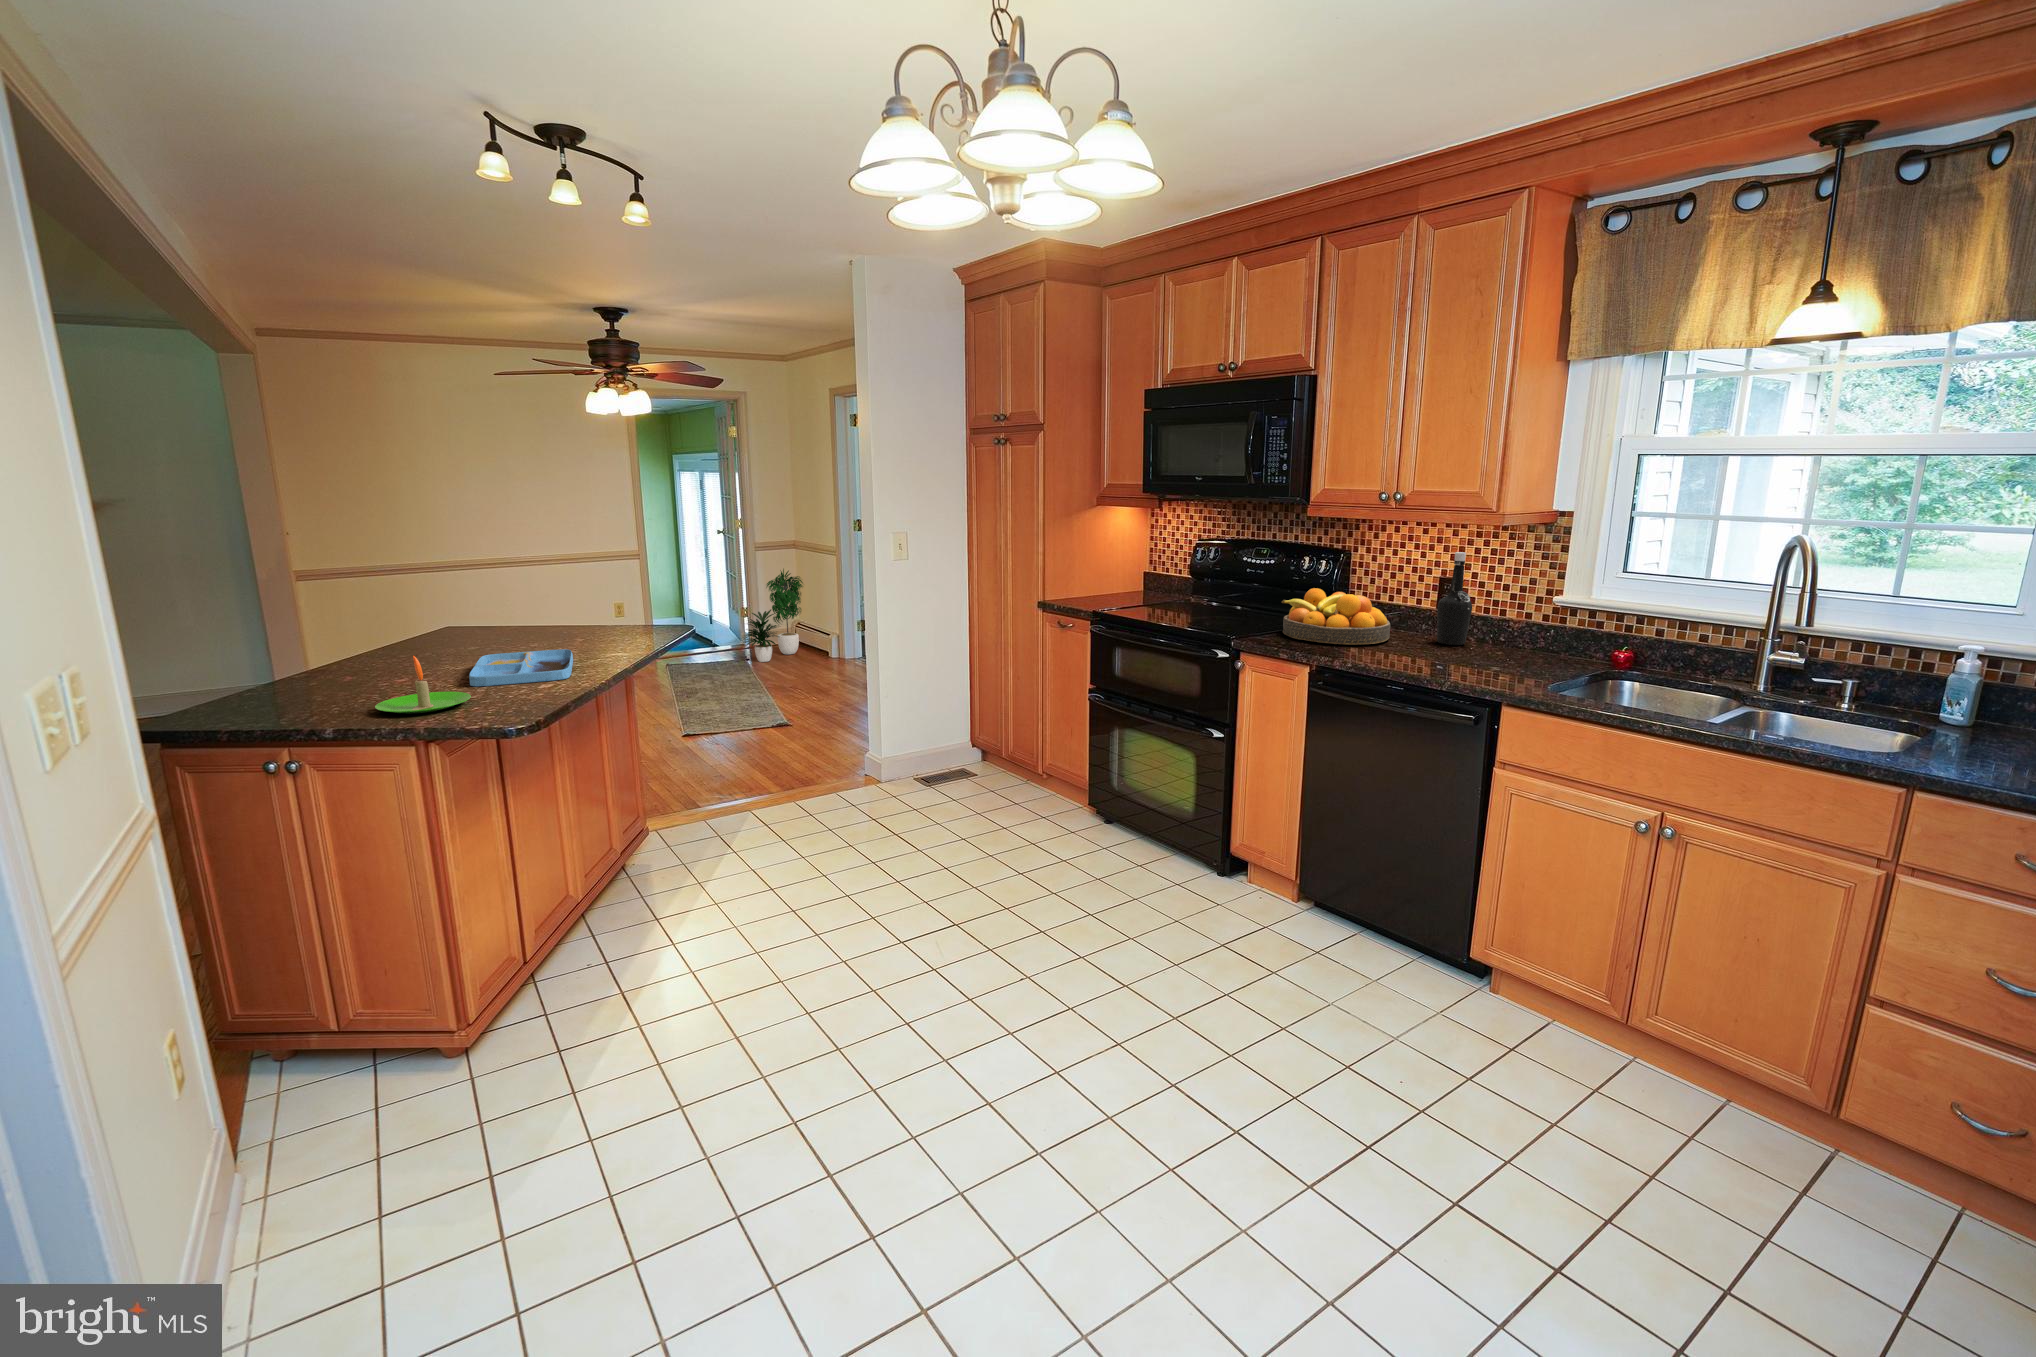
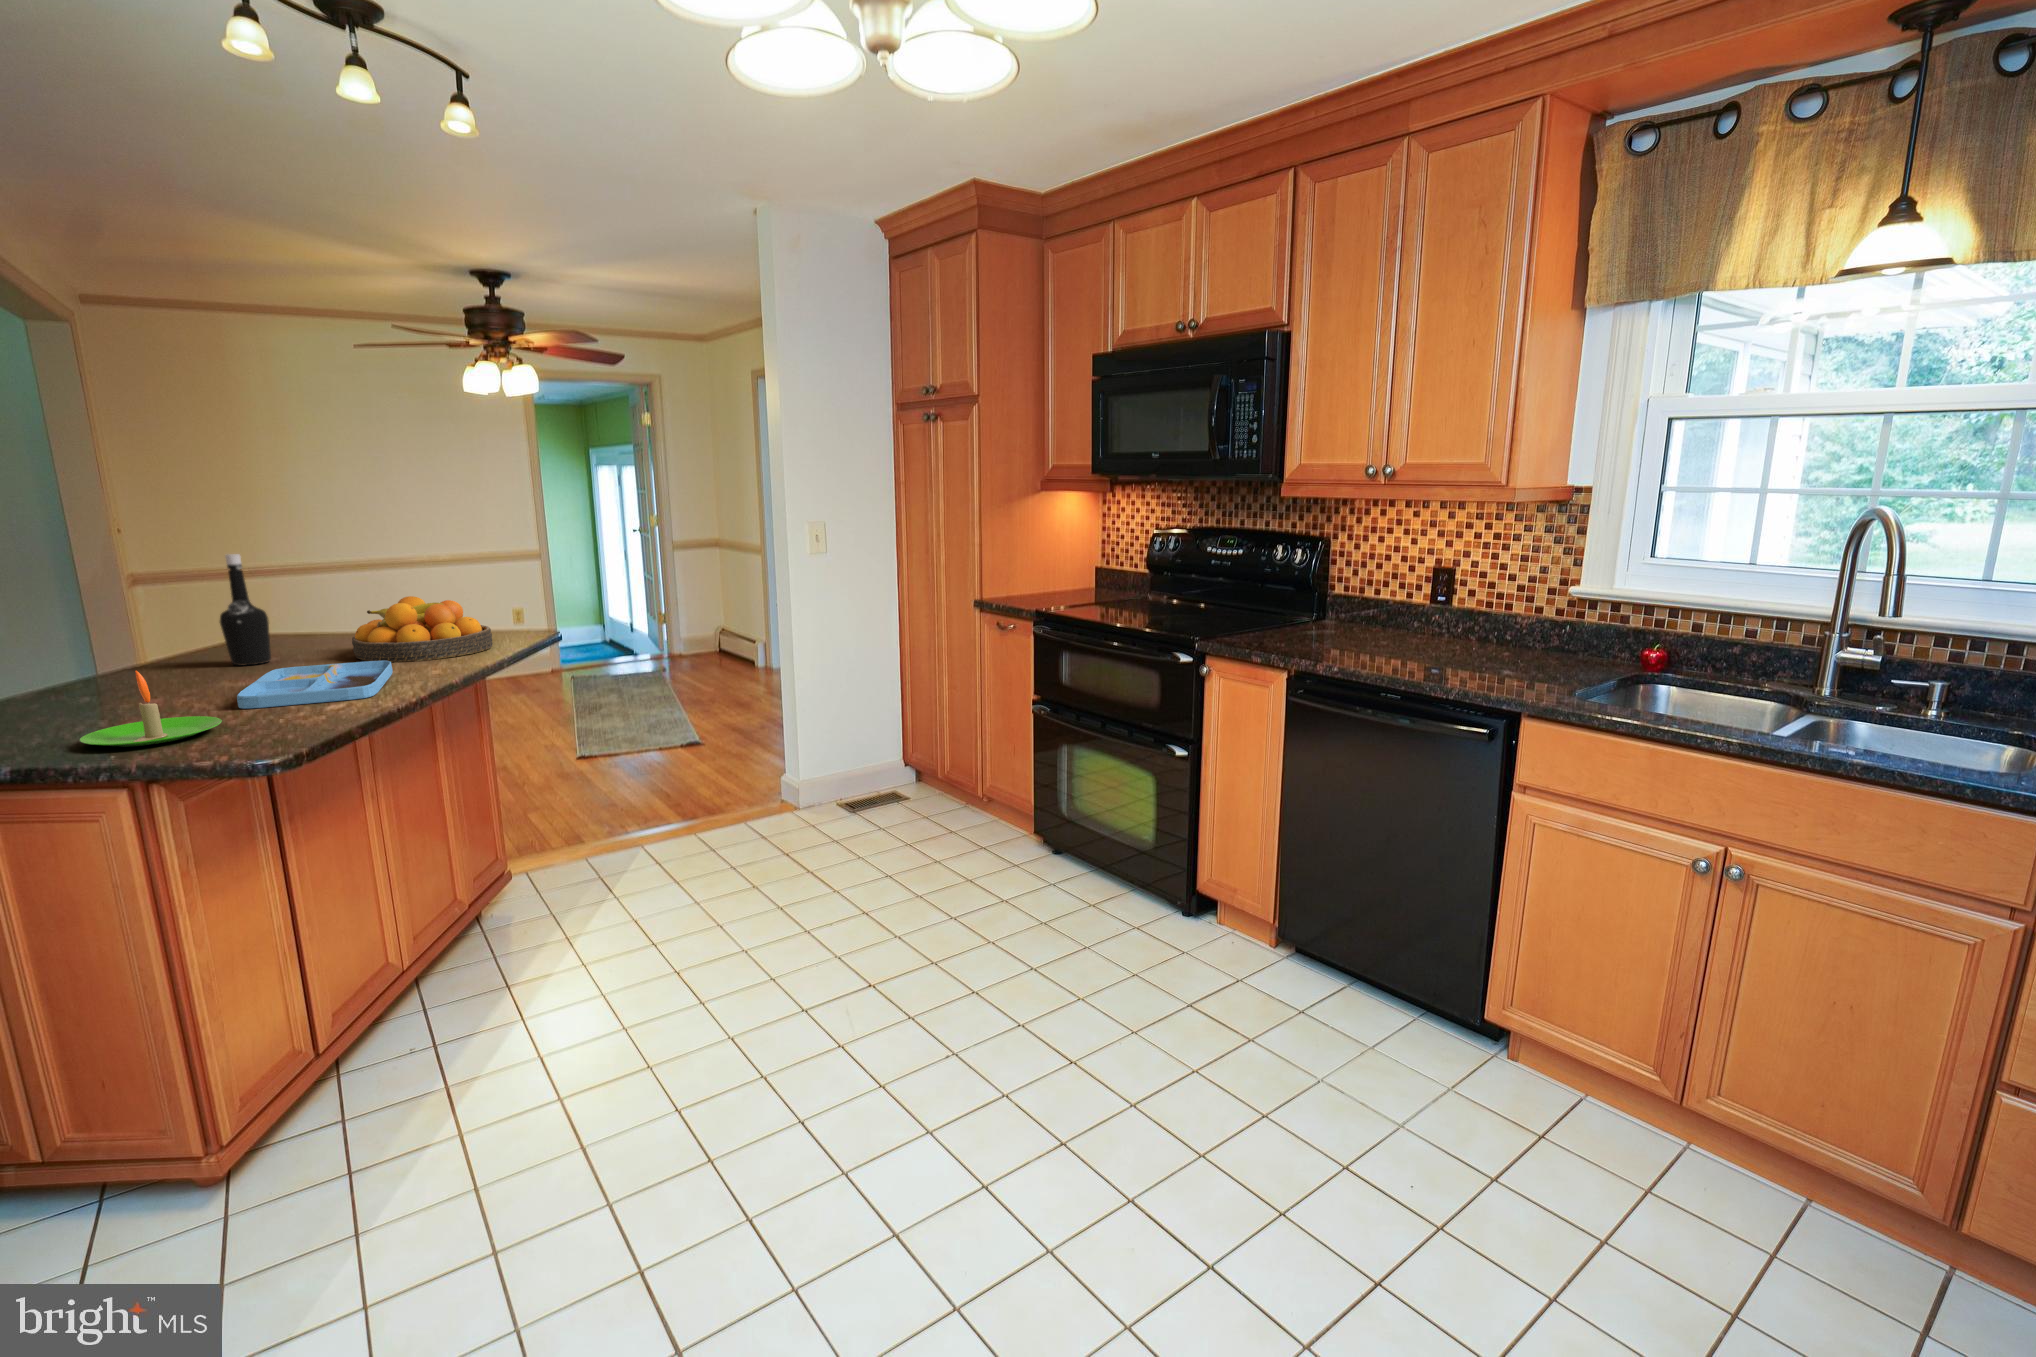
bottle: present [1437,552,1472,645] -> present [220,554,271,665]
potted plant: present [743,569,803,662] -> none [660,568,733,673]
fruit bowl: present [1282,588,1391,645] -> present [352,596,493,662]

